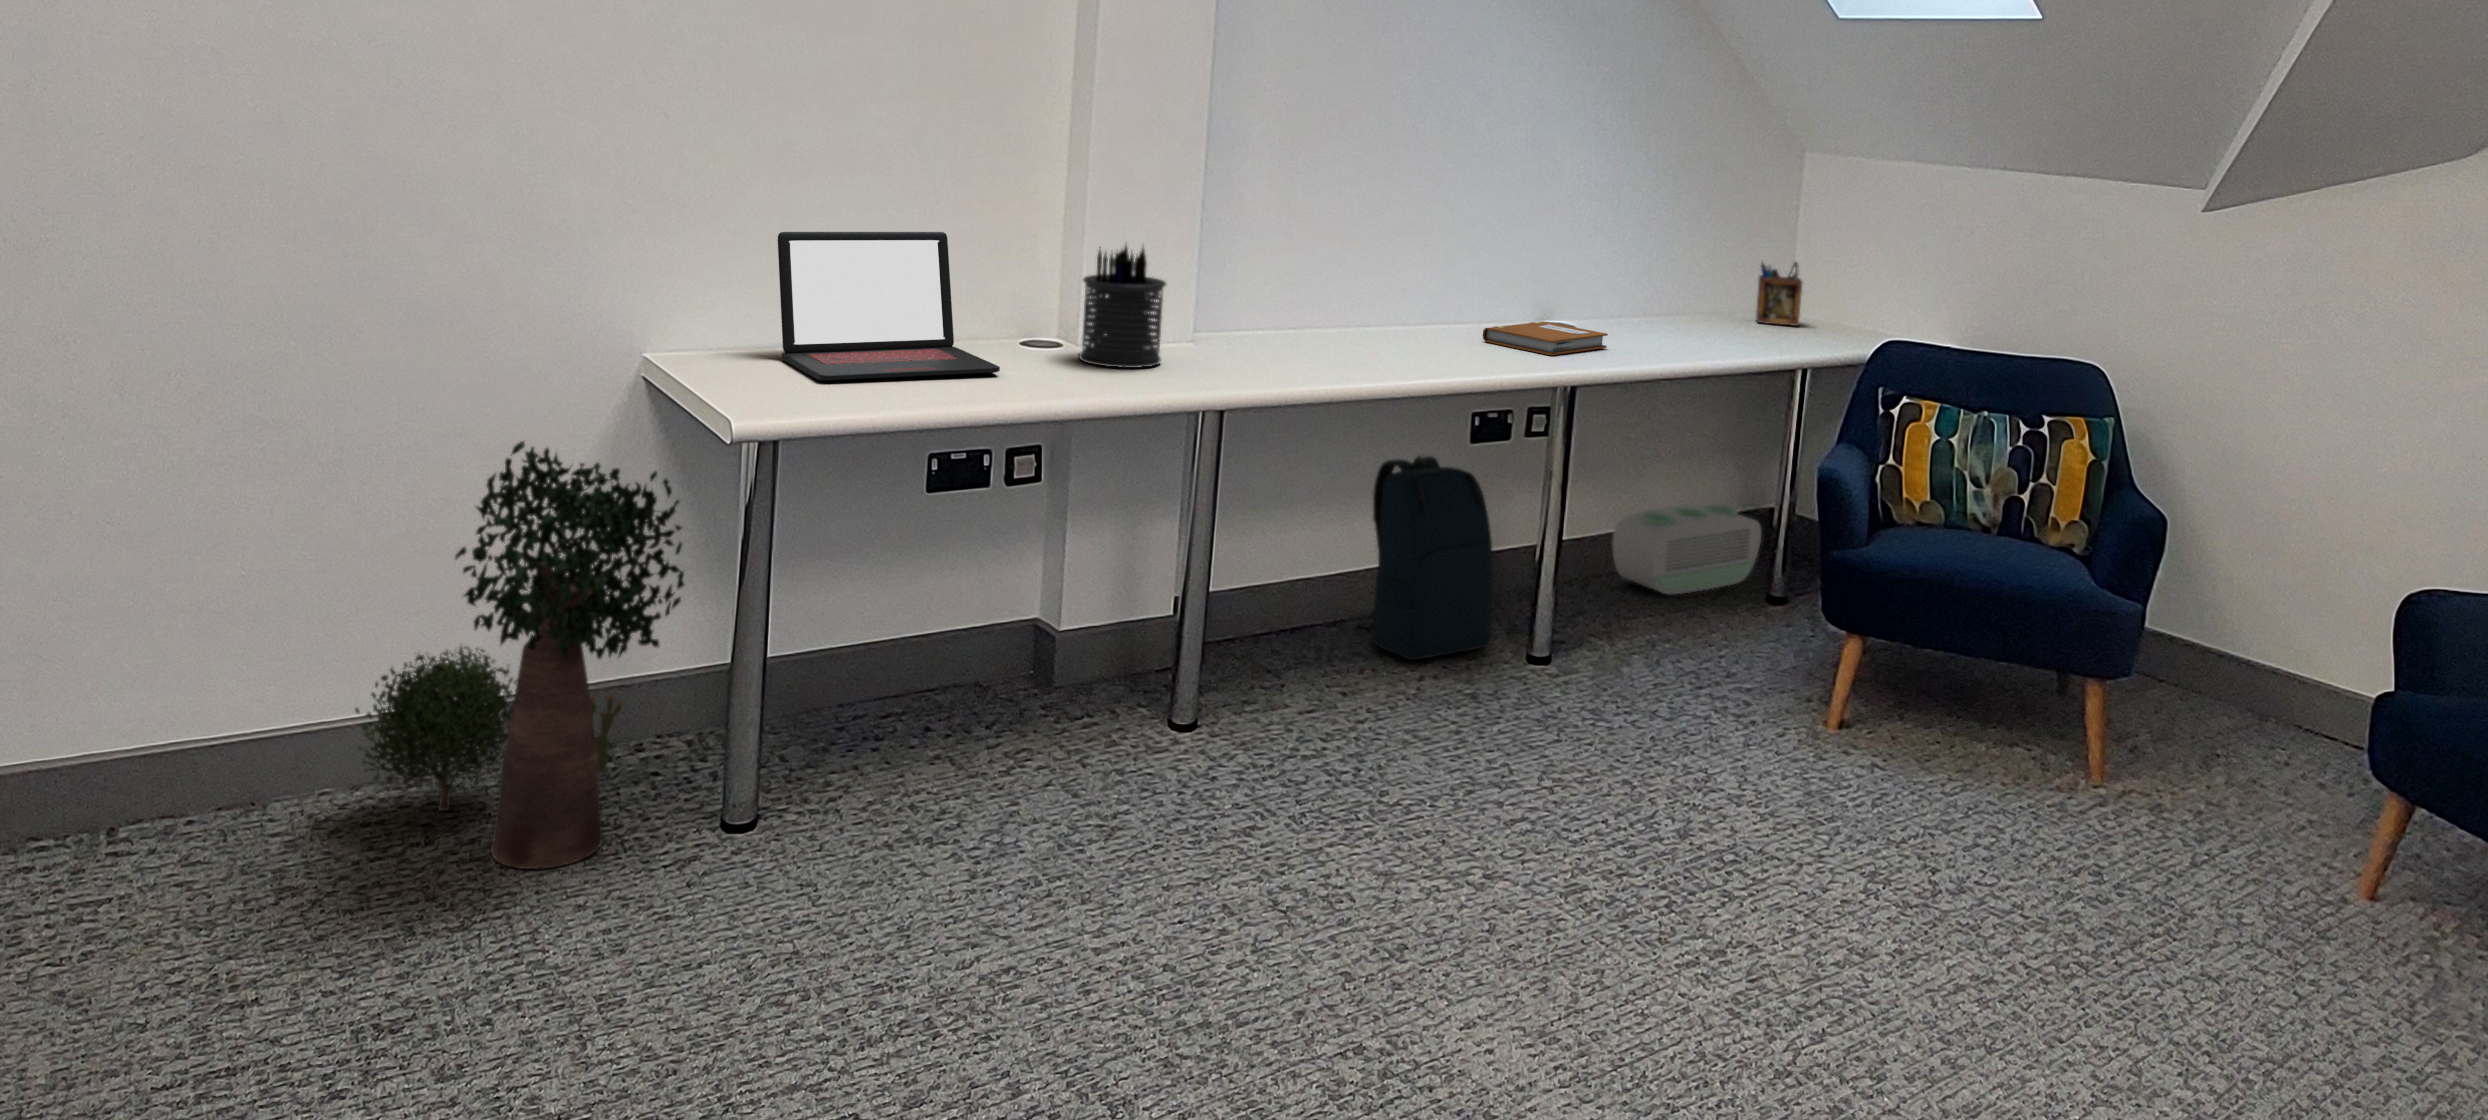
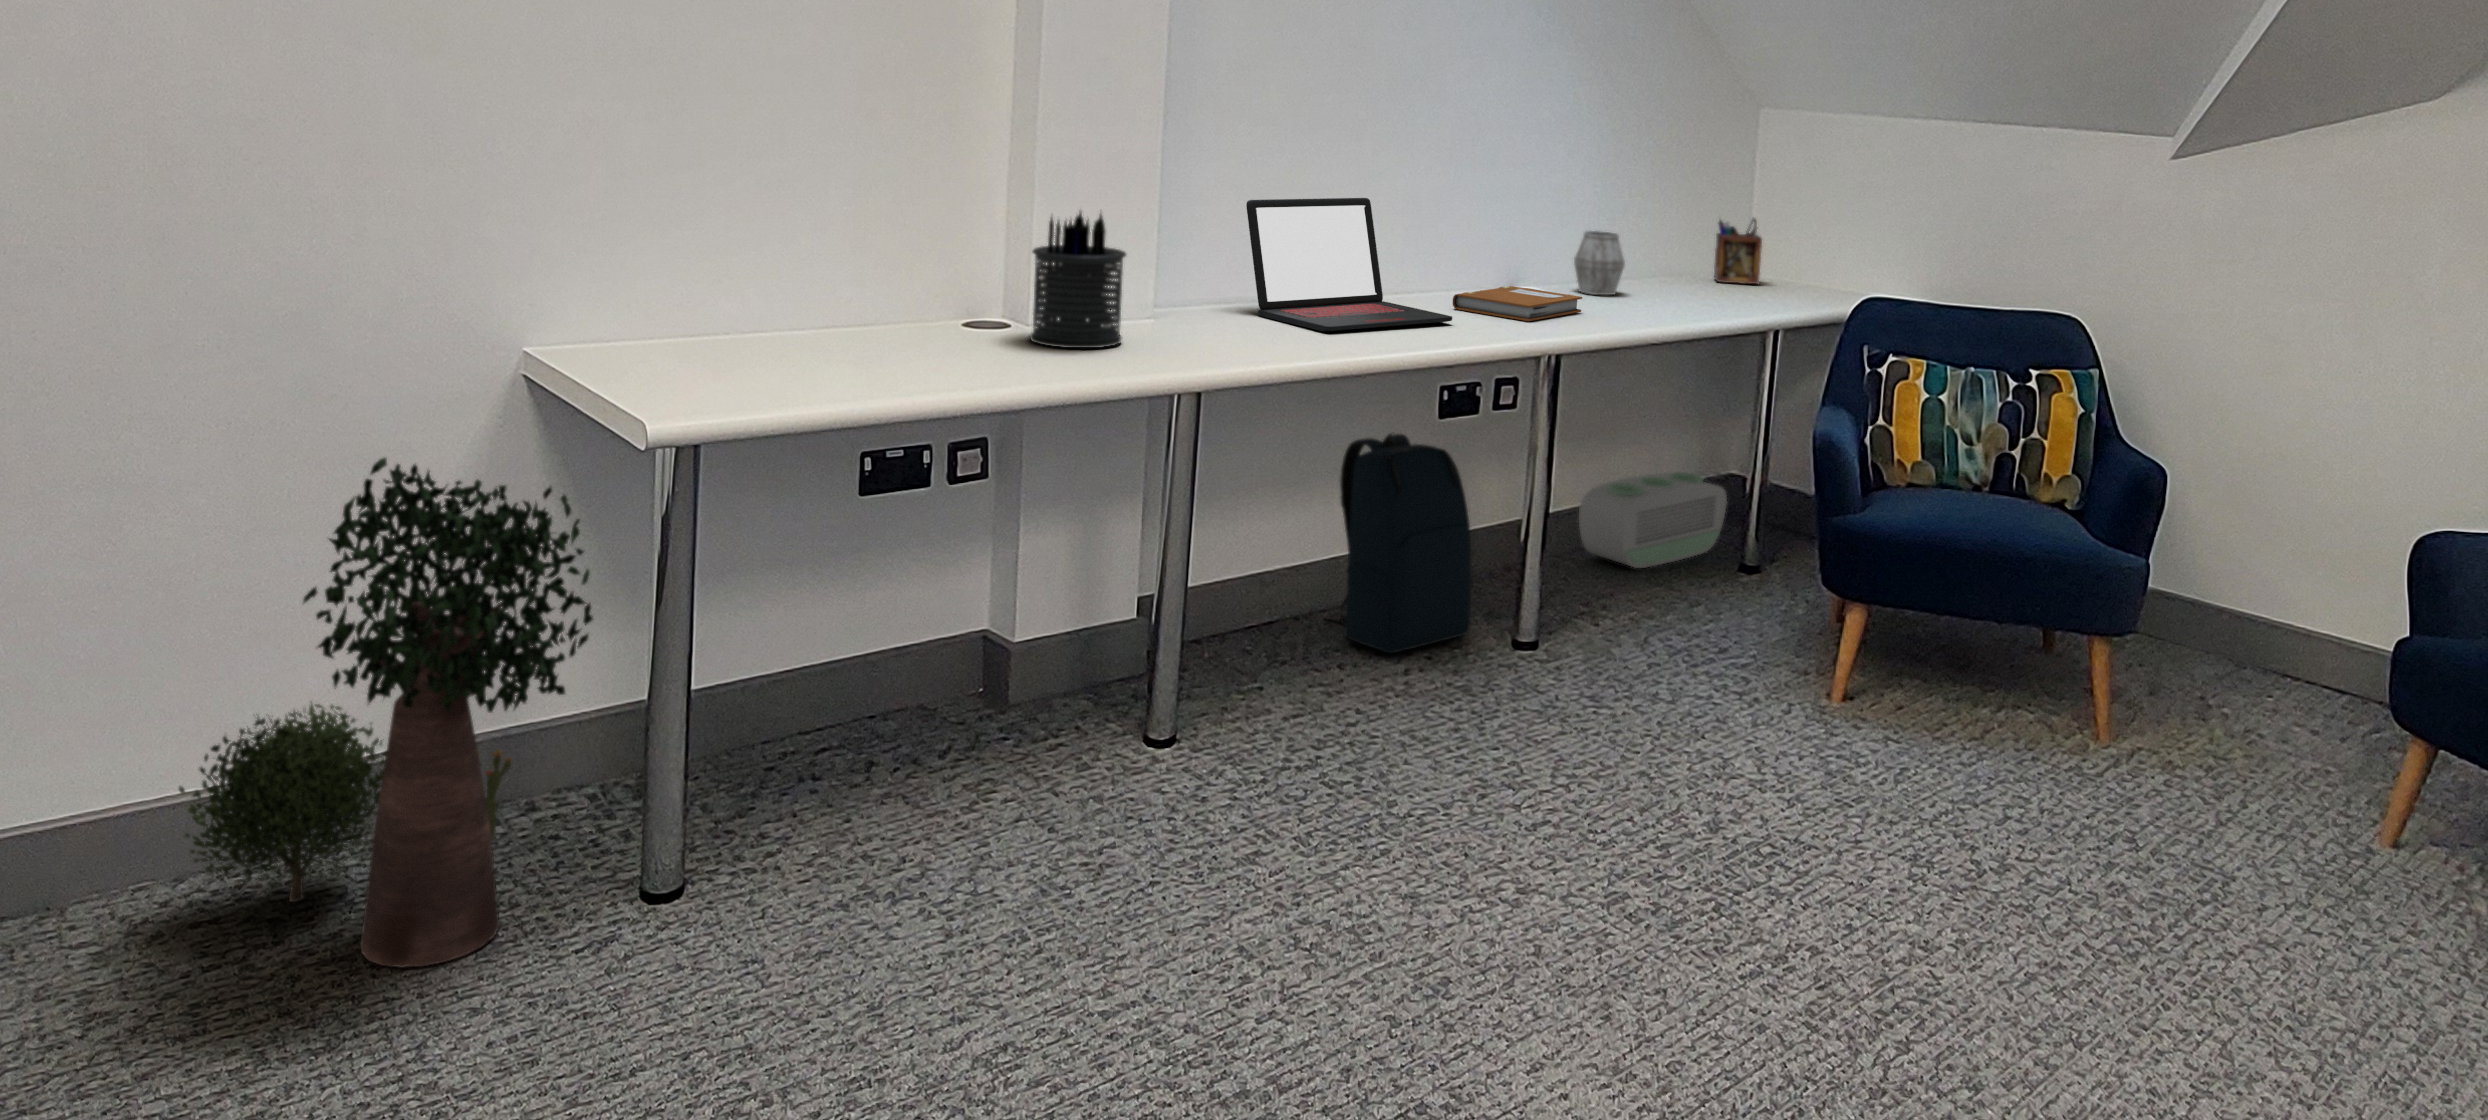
laptop: present [778,232,1000,381] -> present [1246,198,1452,332]
mug: none [1610,271,1659,333] -> present [1574,231,1625,295]

